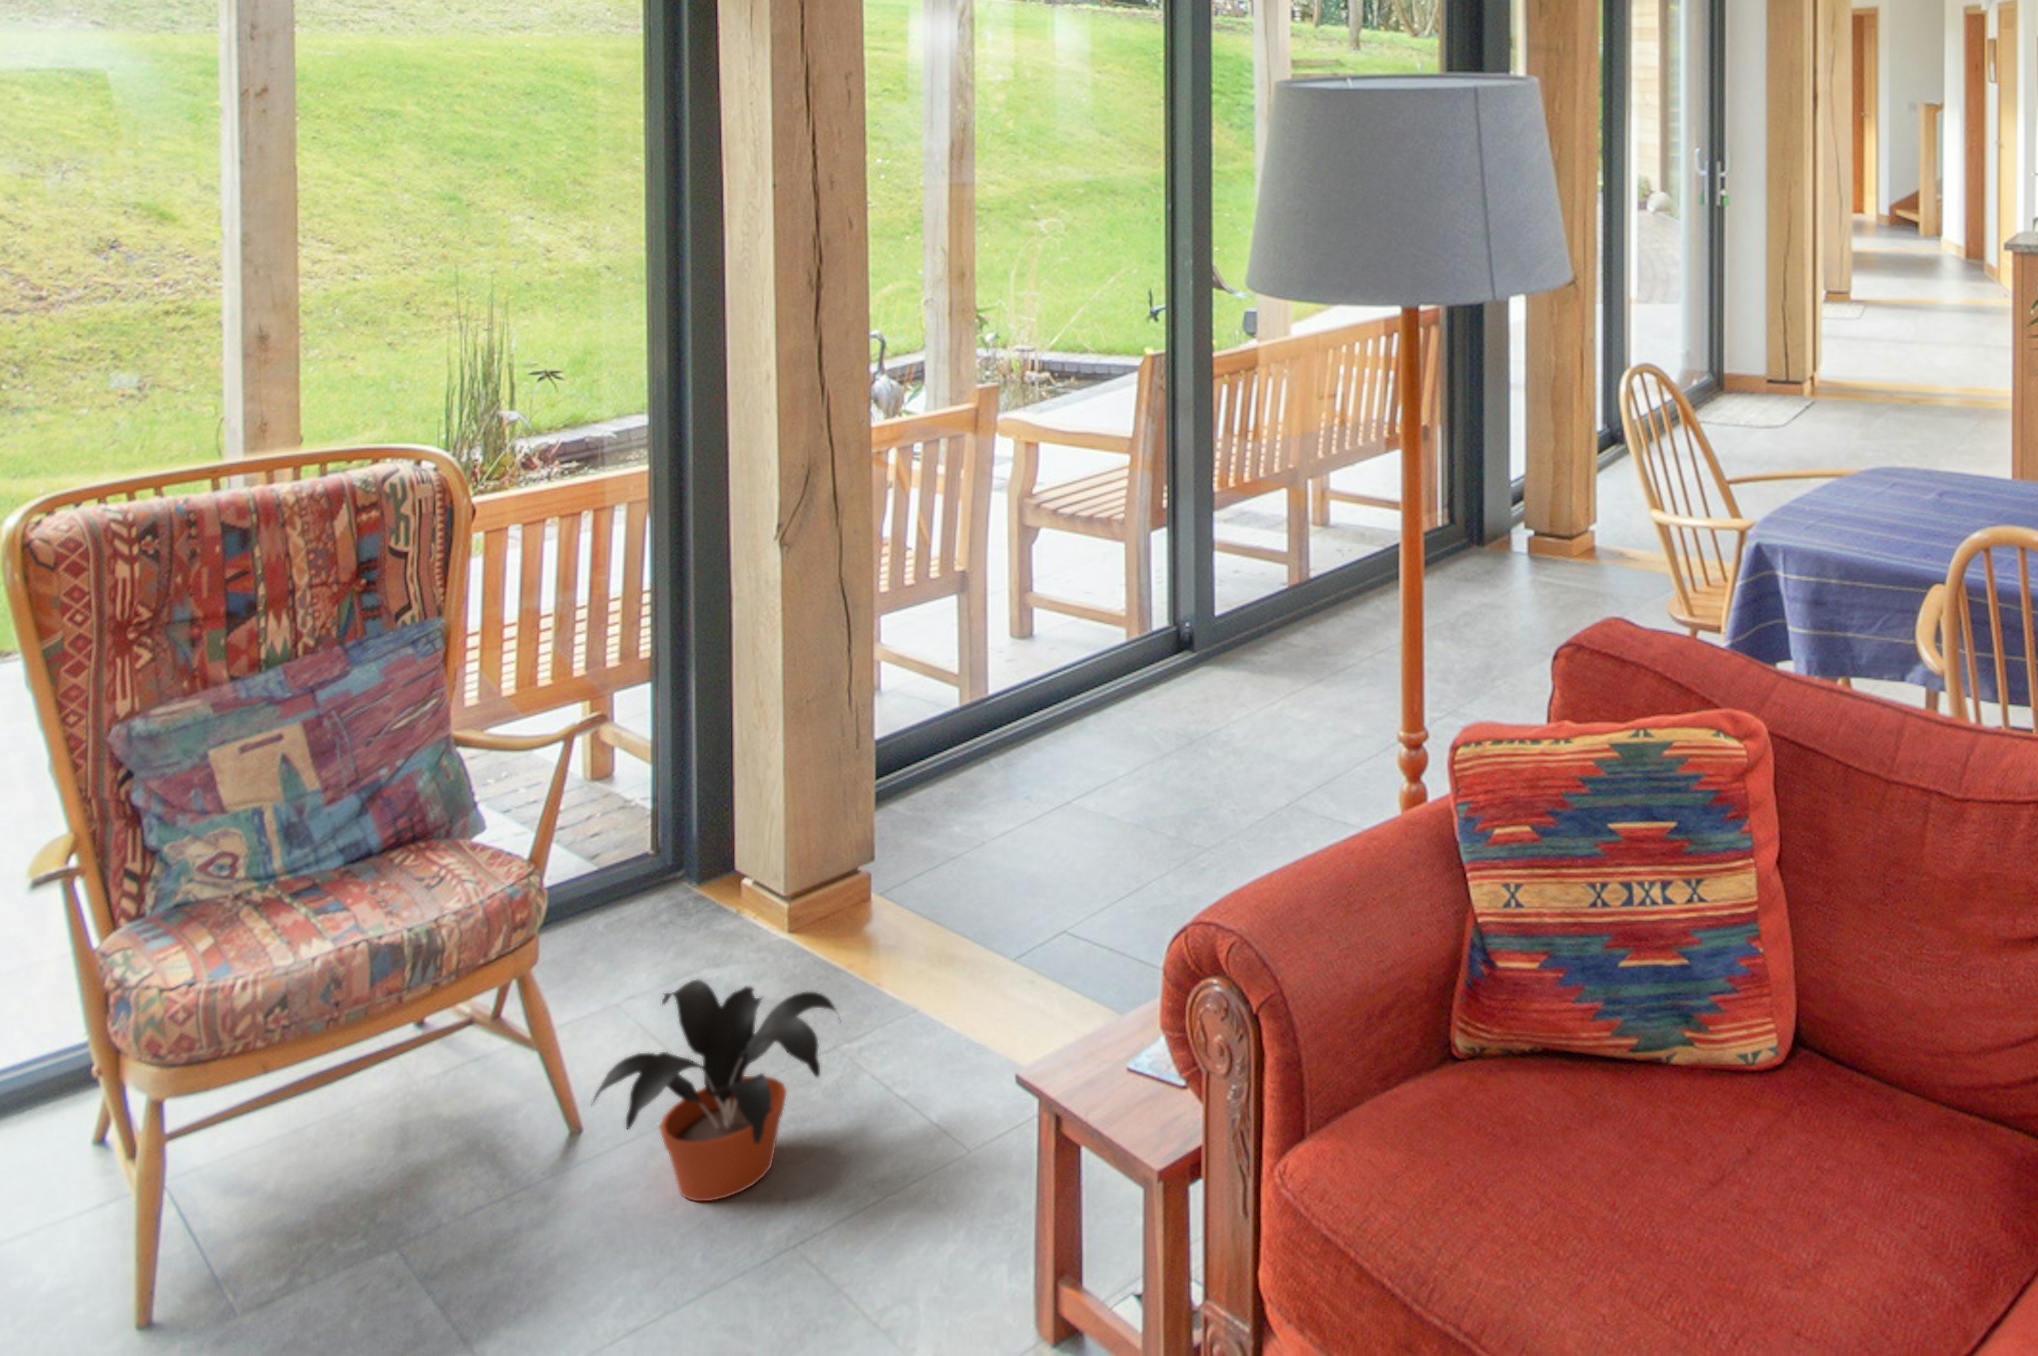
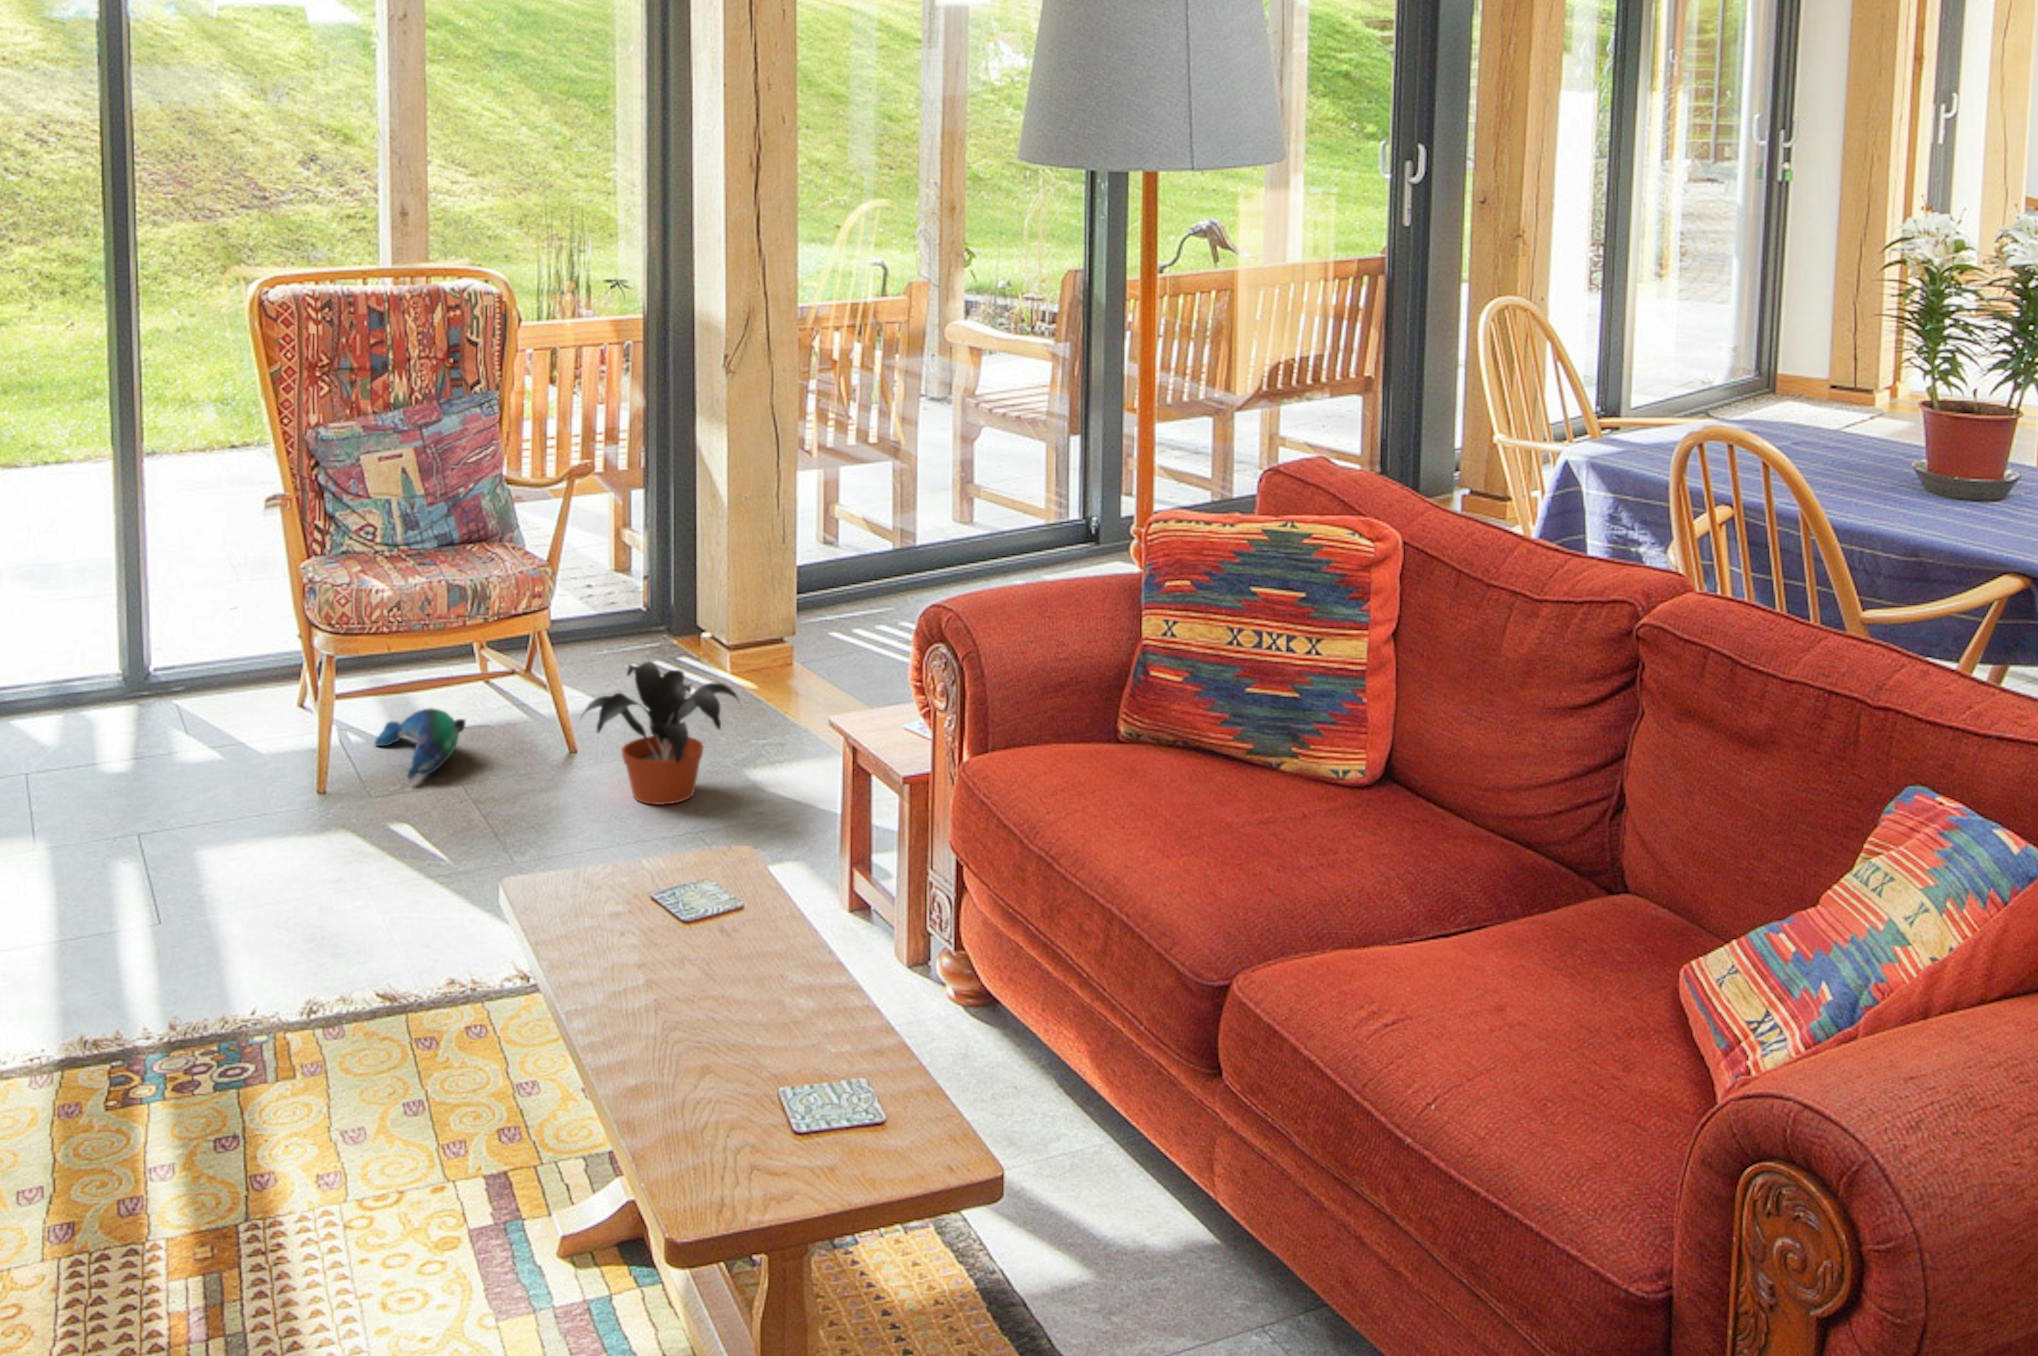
plush toy: none [226,1119,393,1263] -> present [375,708,465,779]

